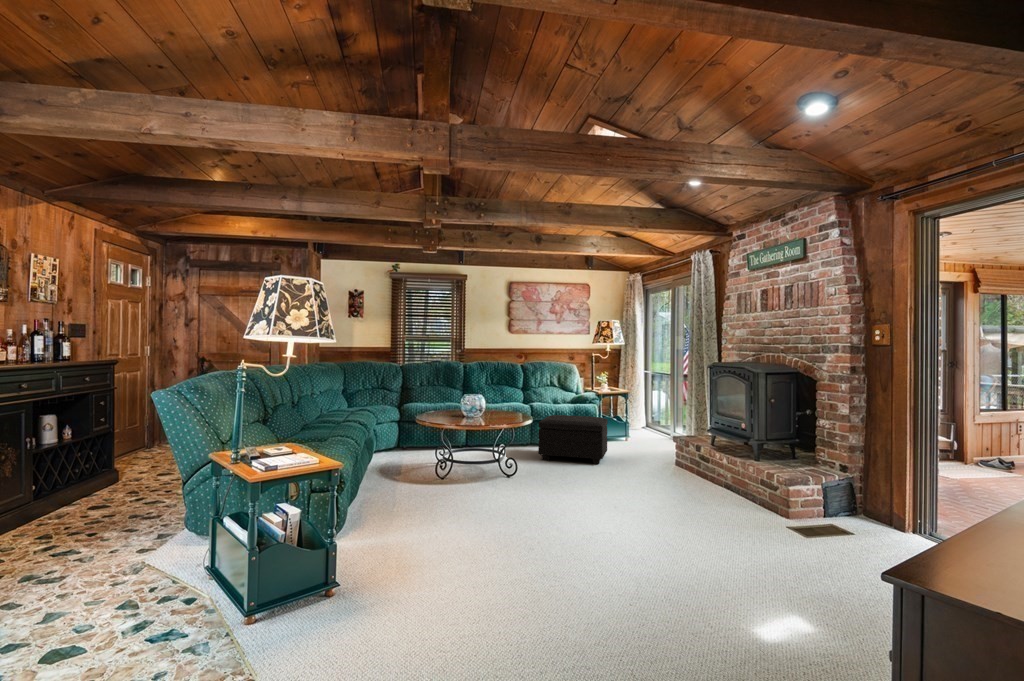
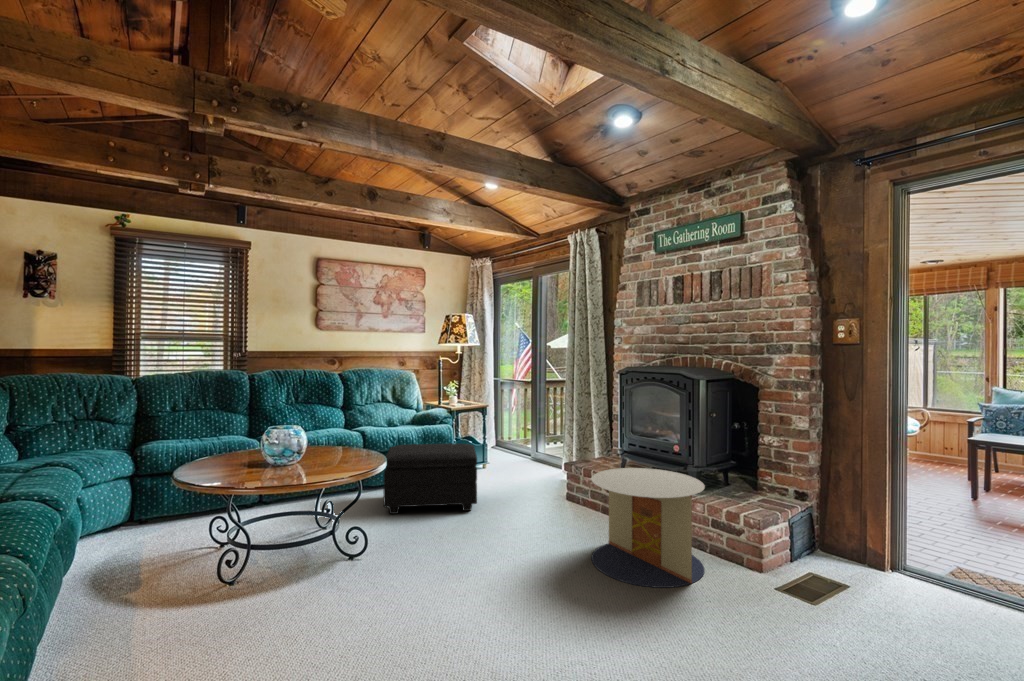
side table: none [663,437,748,516] -> present [591,468,705,588]

